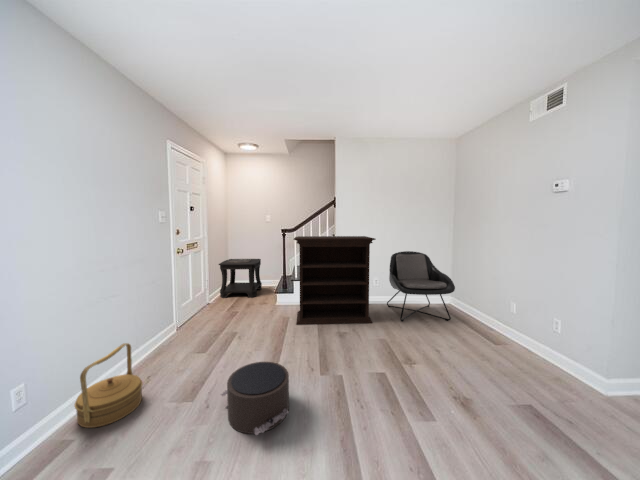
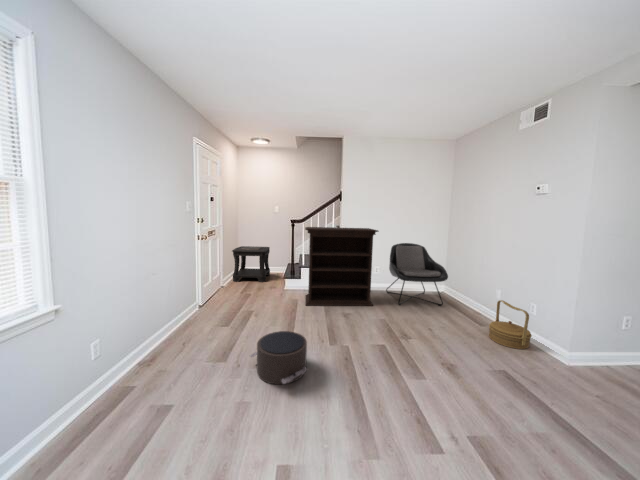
woven basket: present [75,343,143,428] -> present [489,300,532,349]

